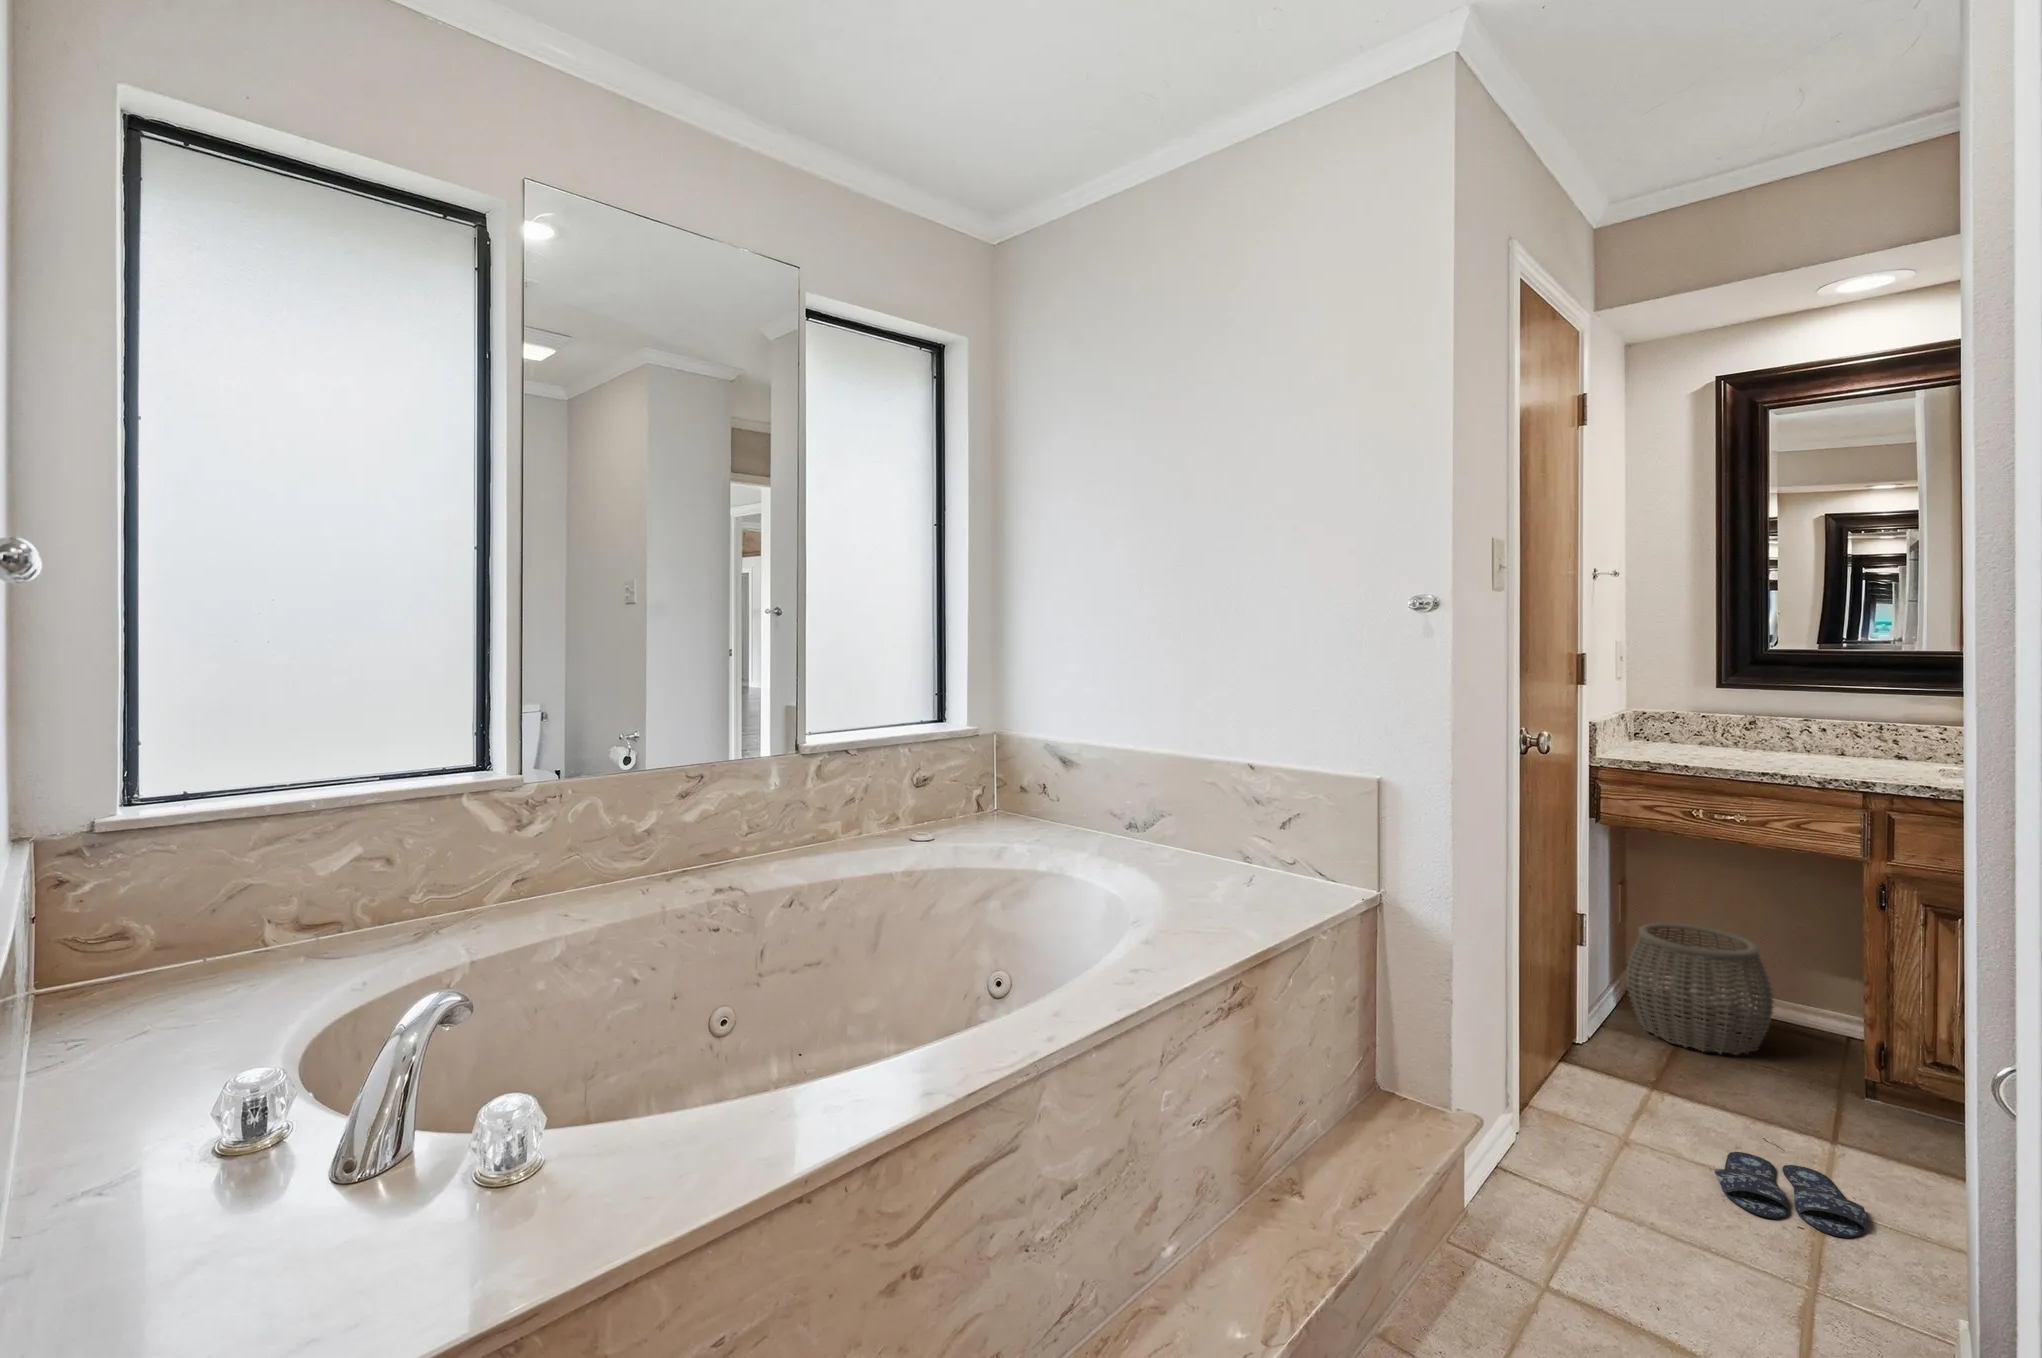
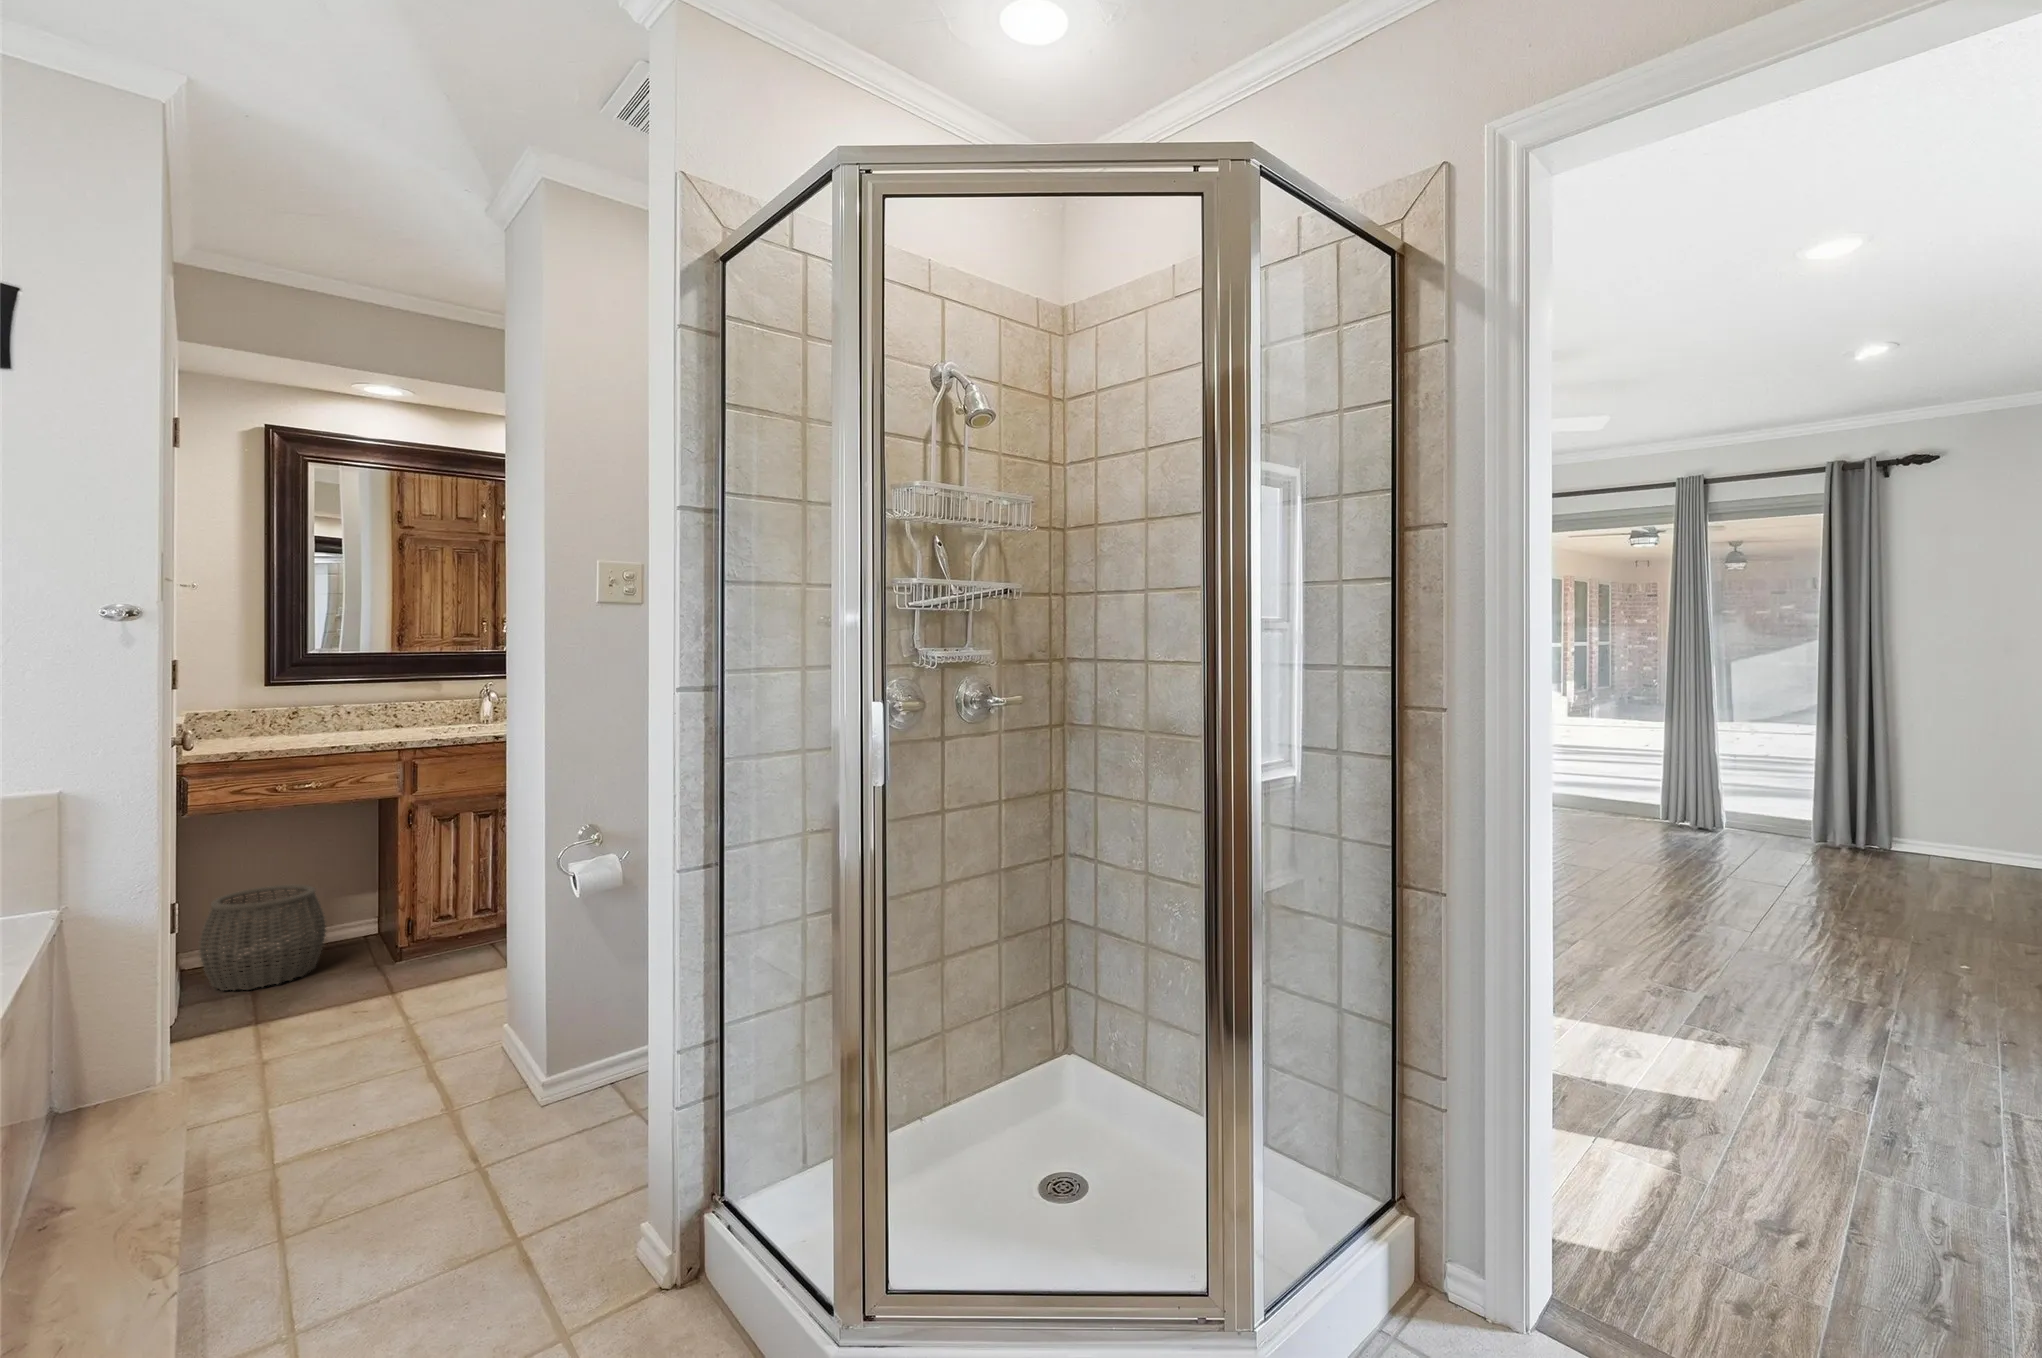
slippers: present [1715,1152,1867,1238] -> none [340,1011,439,1050]

